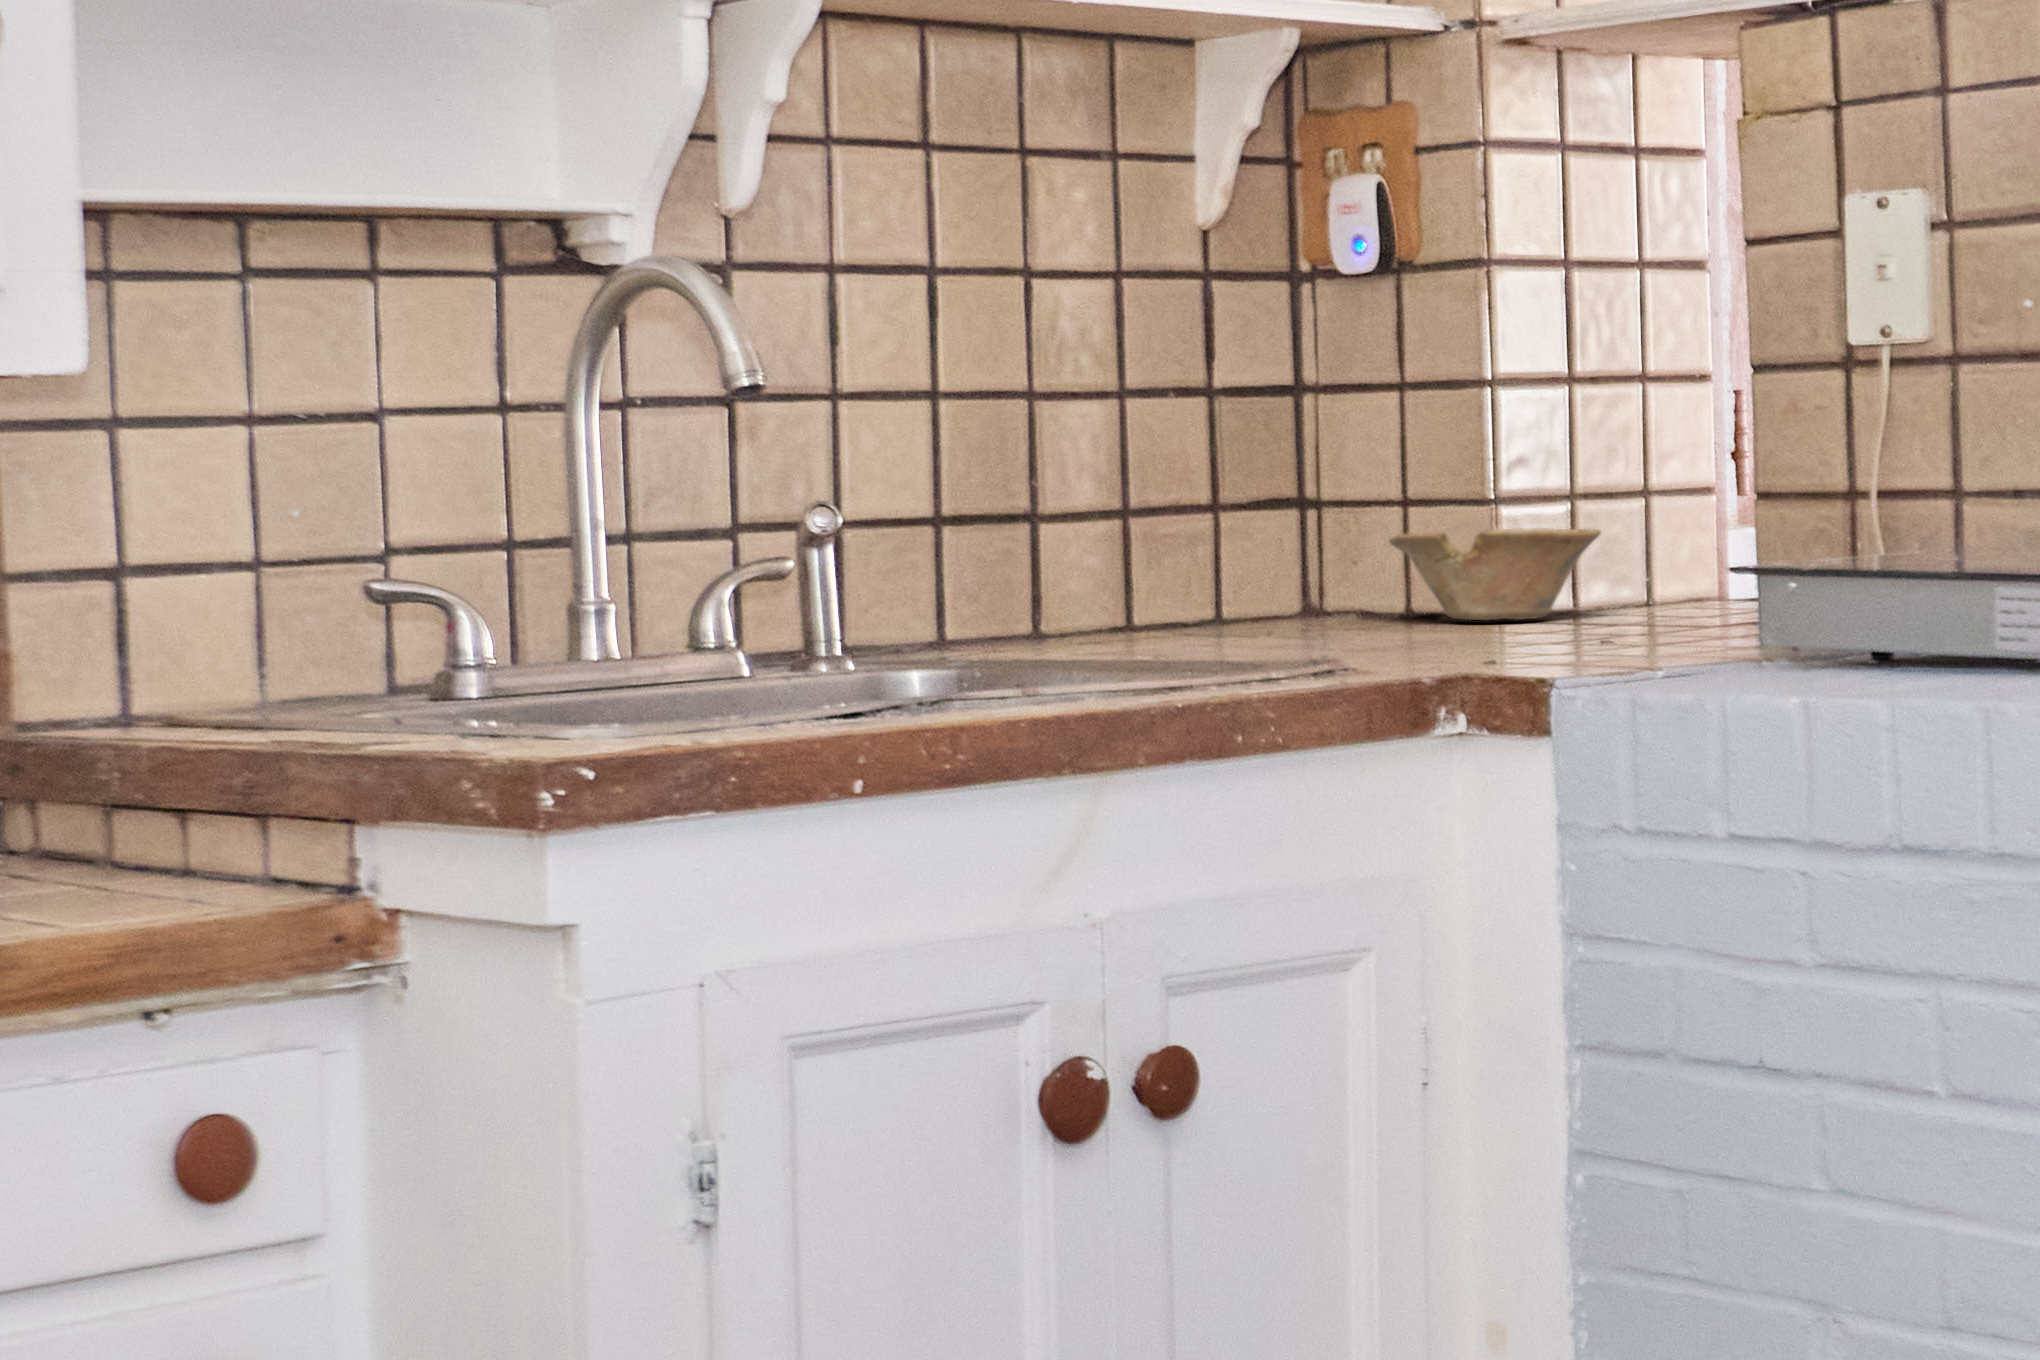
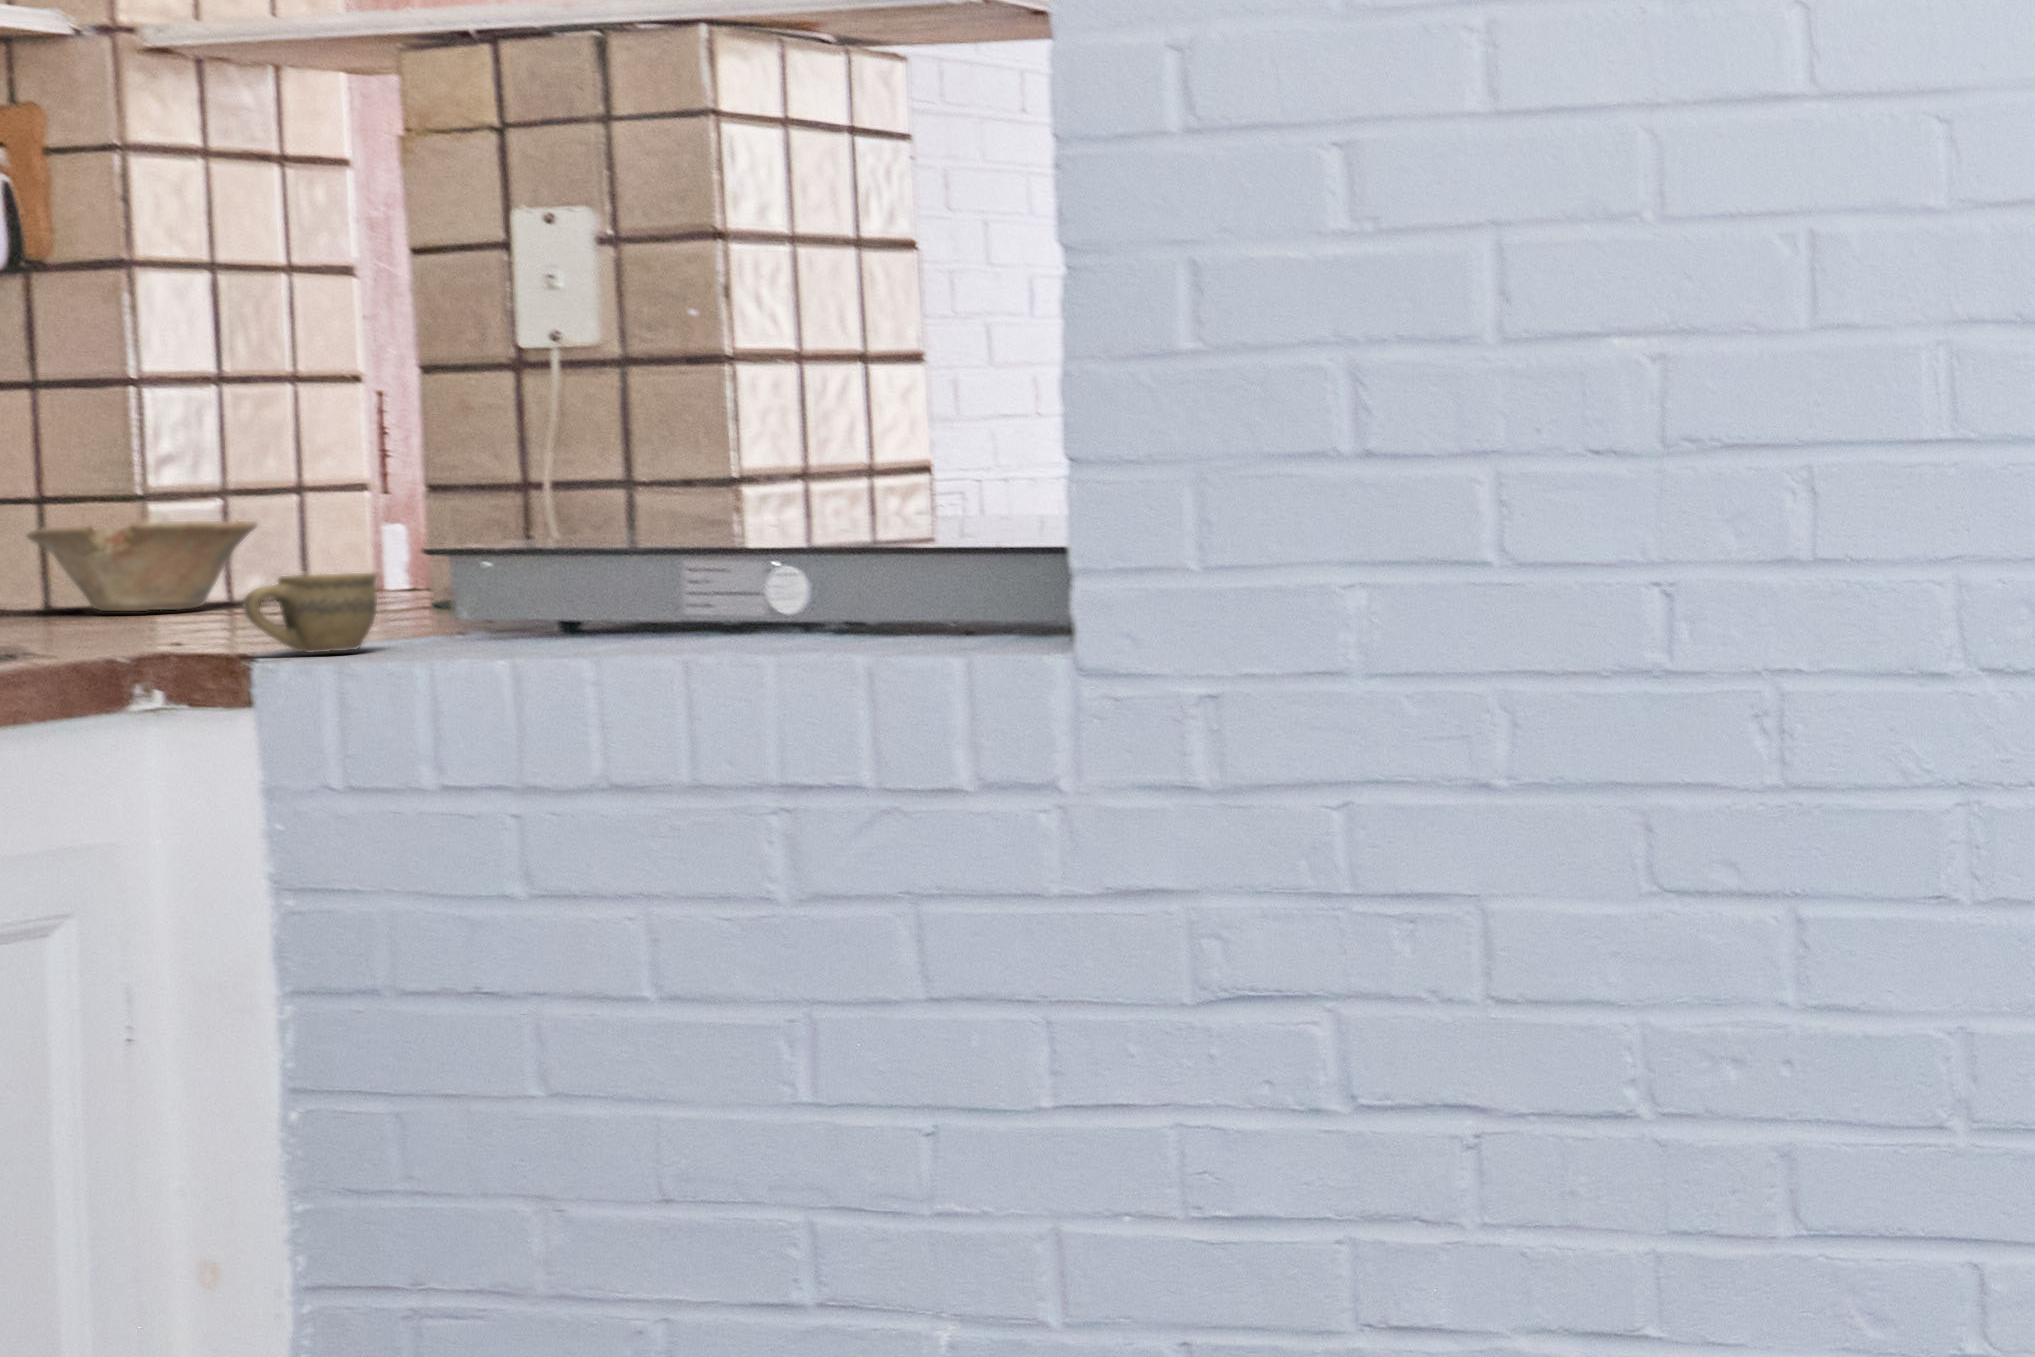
cup: none [1548,592,1682,678] -> present [243,572,377,653]

